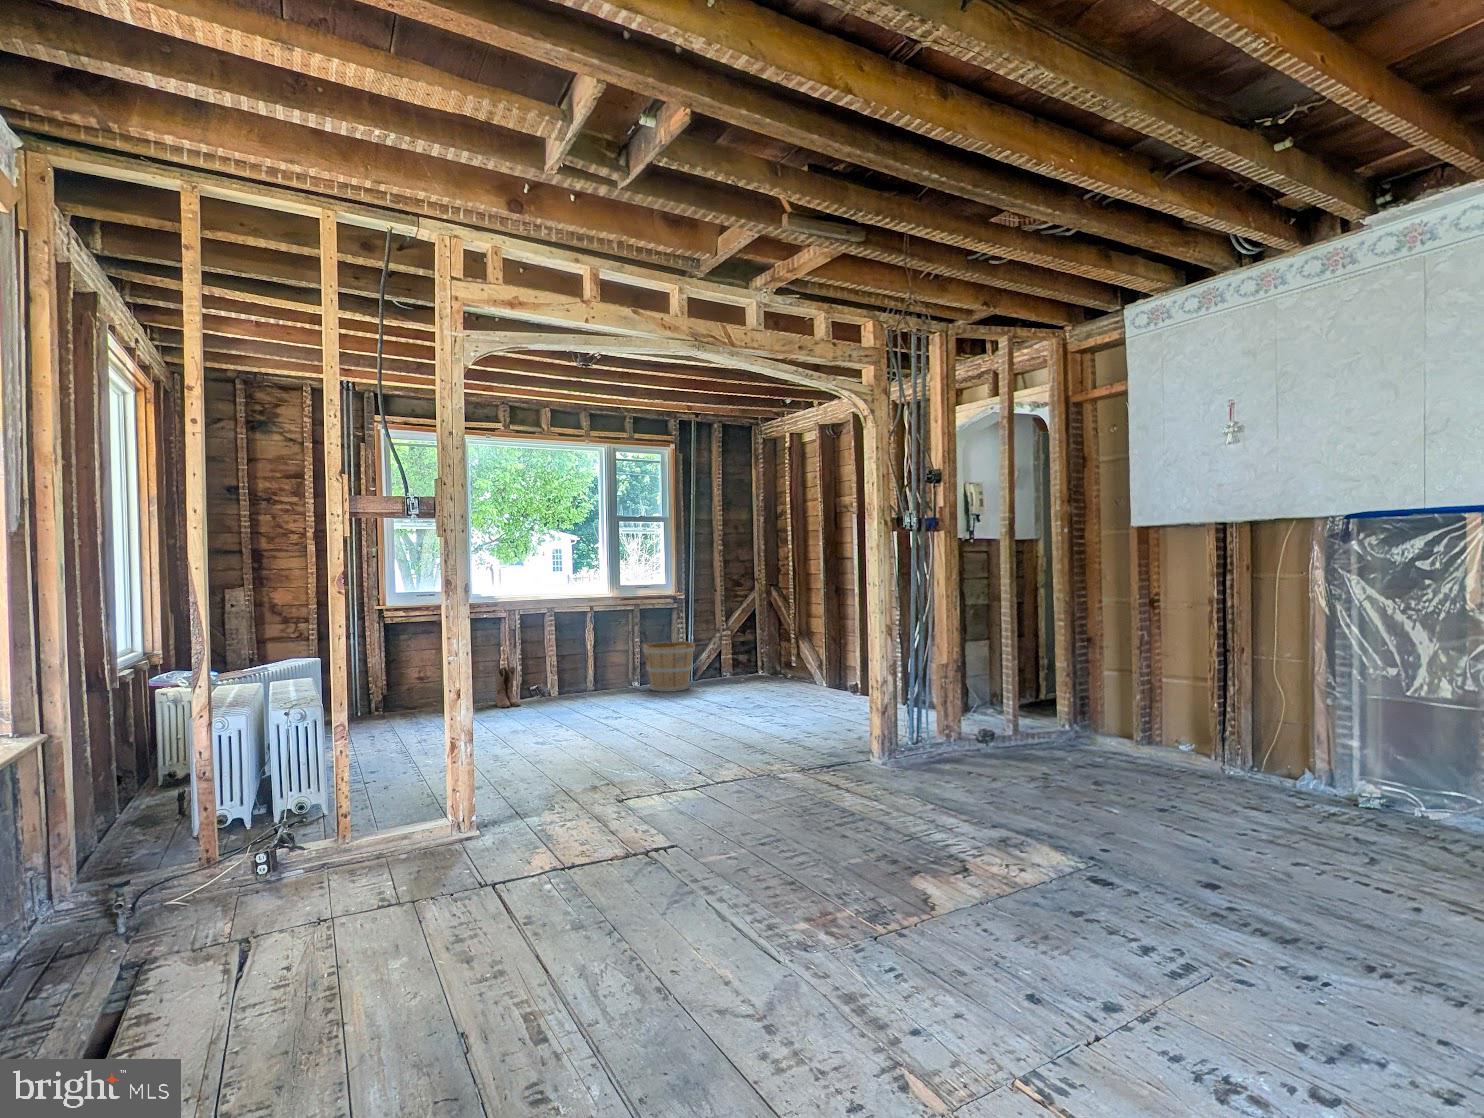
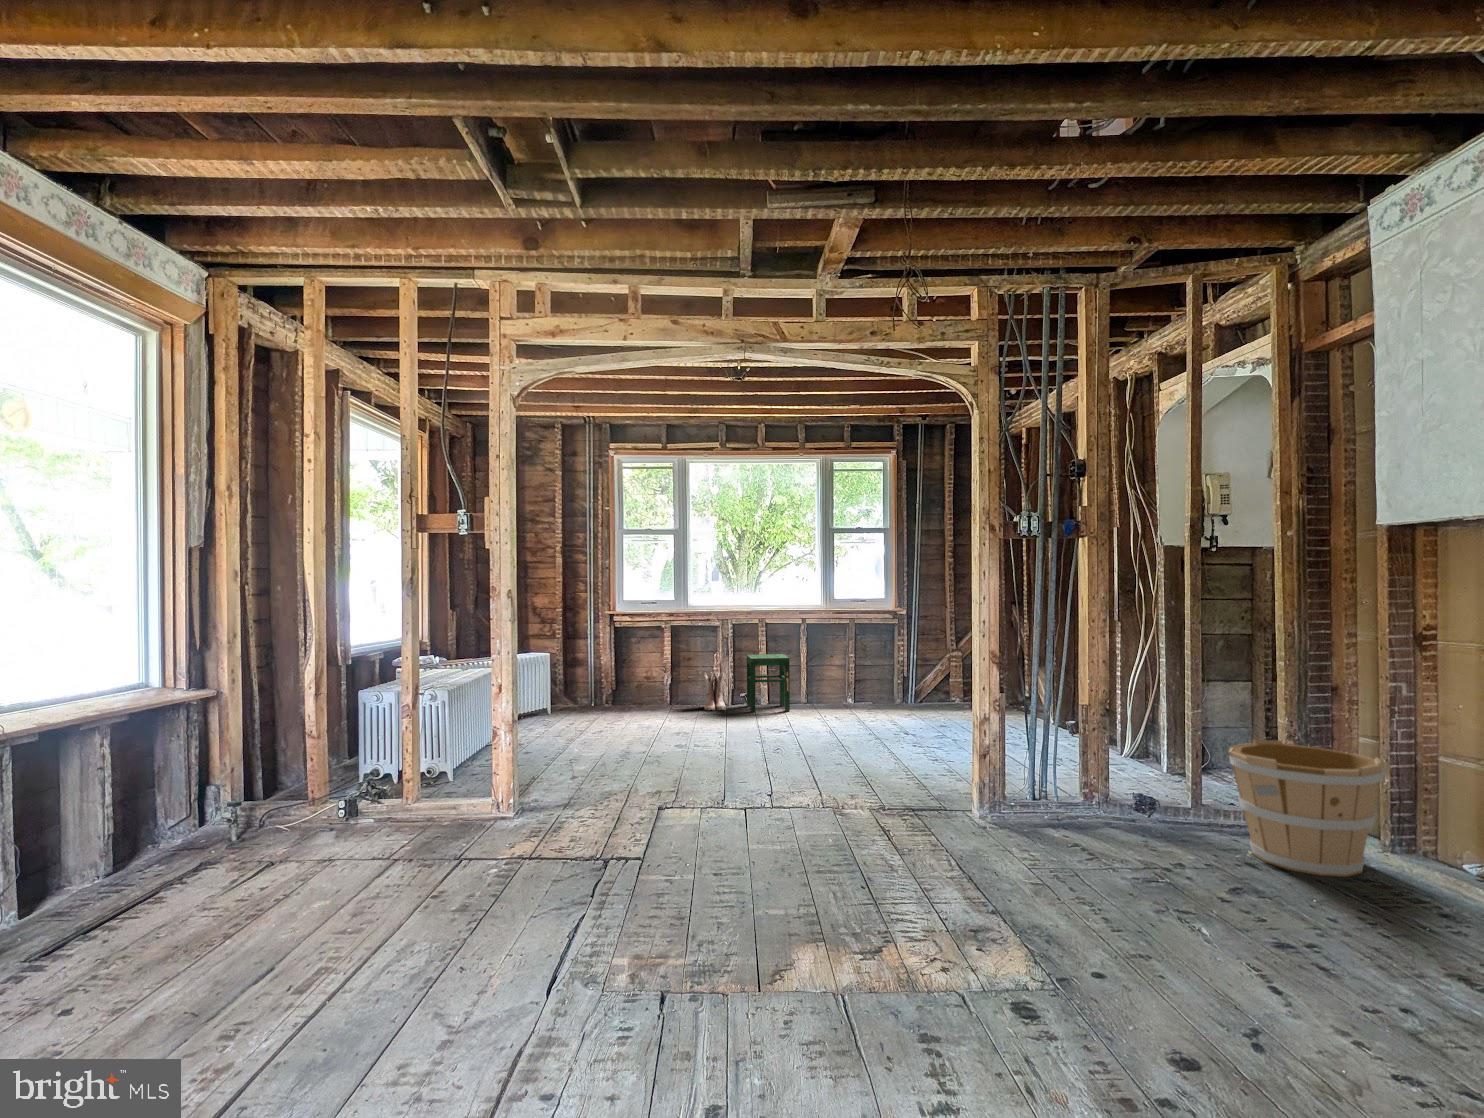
wooden bucket: present [643,641,695,692] -> present [1229,740,1384,877]
stool: none [536,643,589,704] -> present [747,654,790,712]

